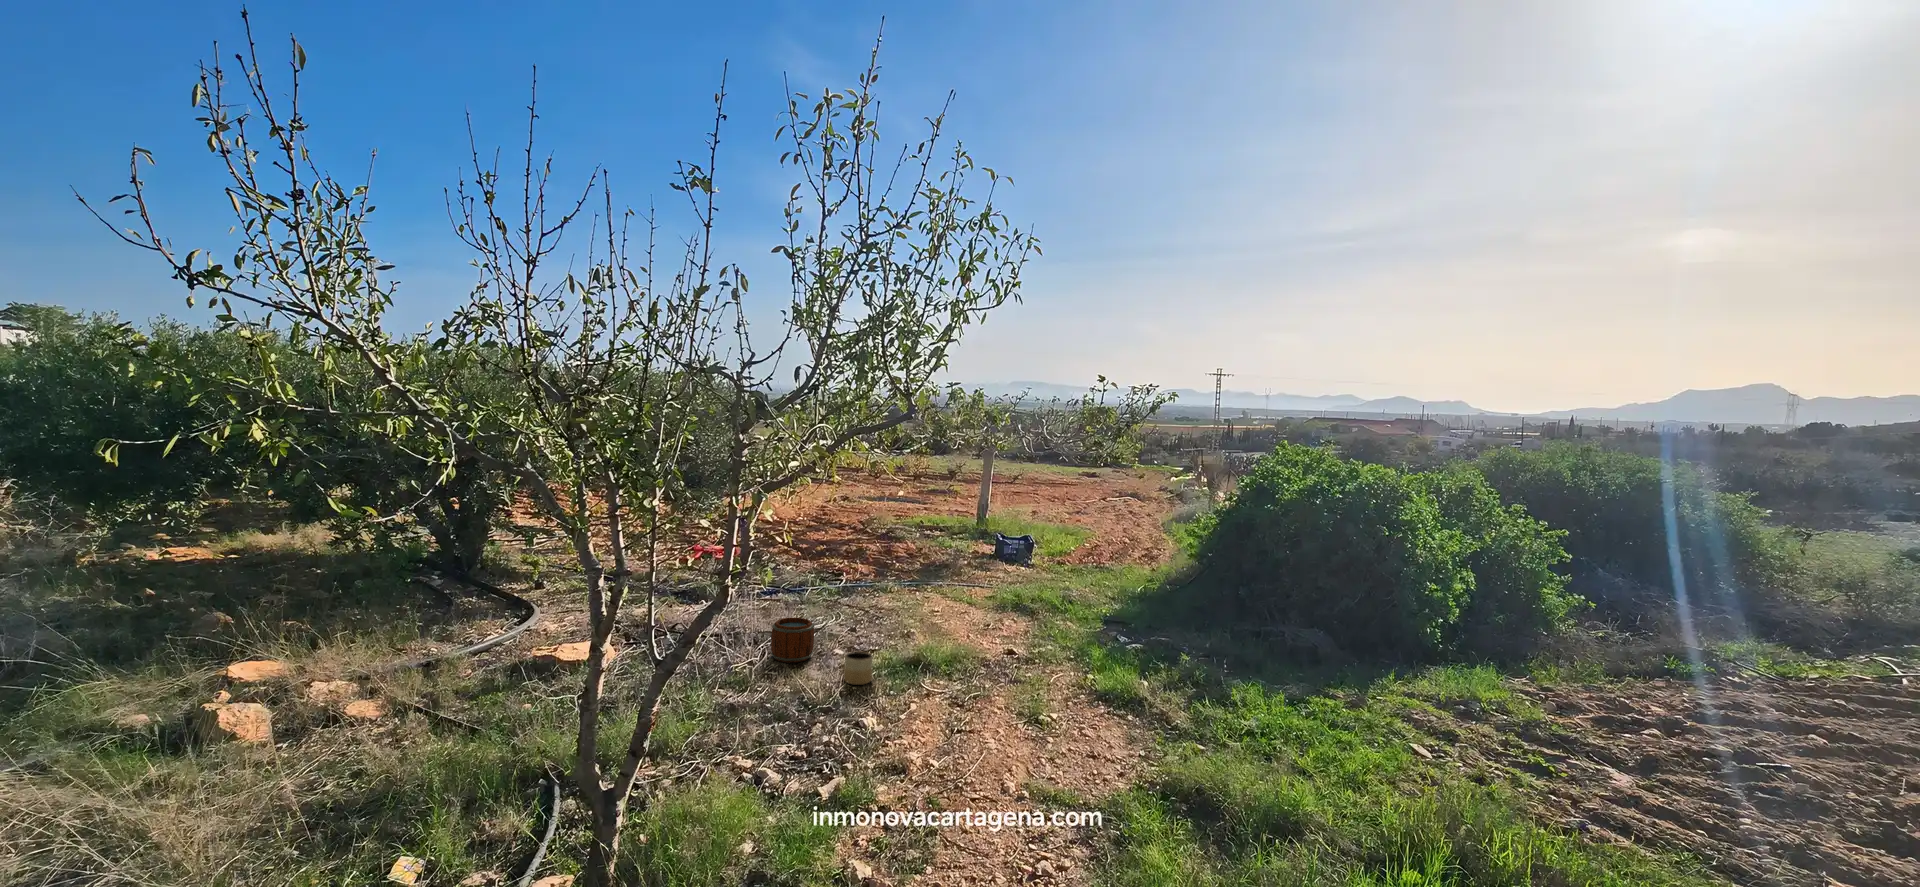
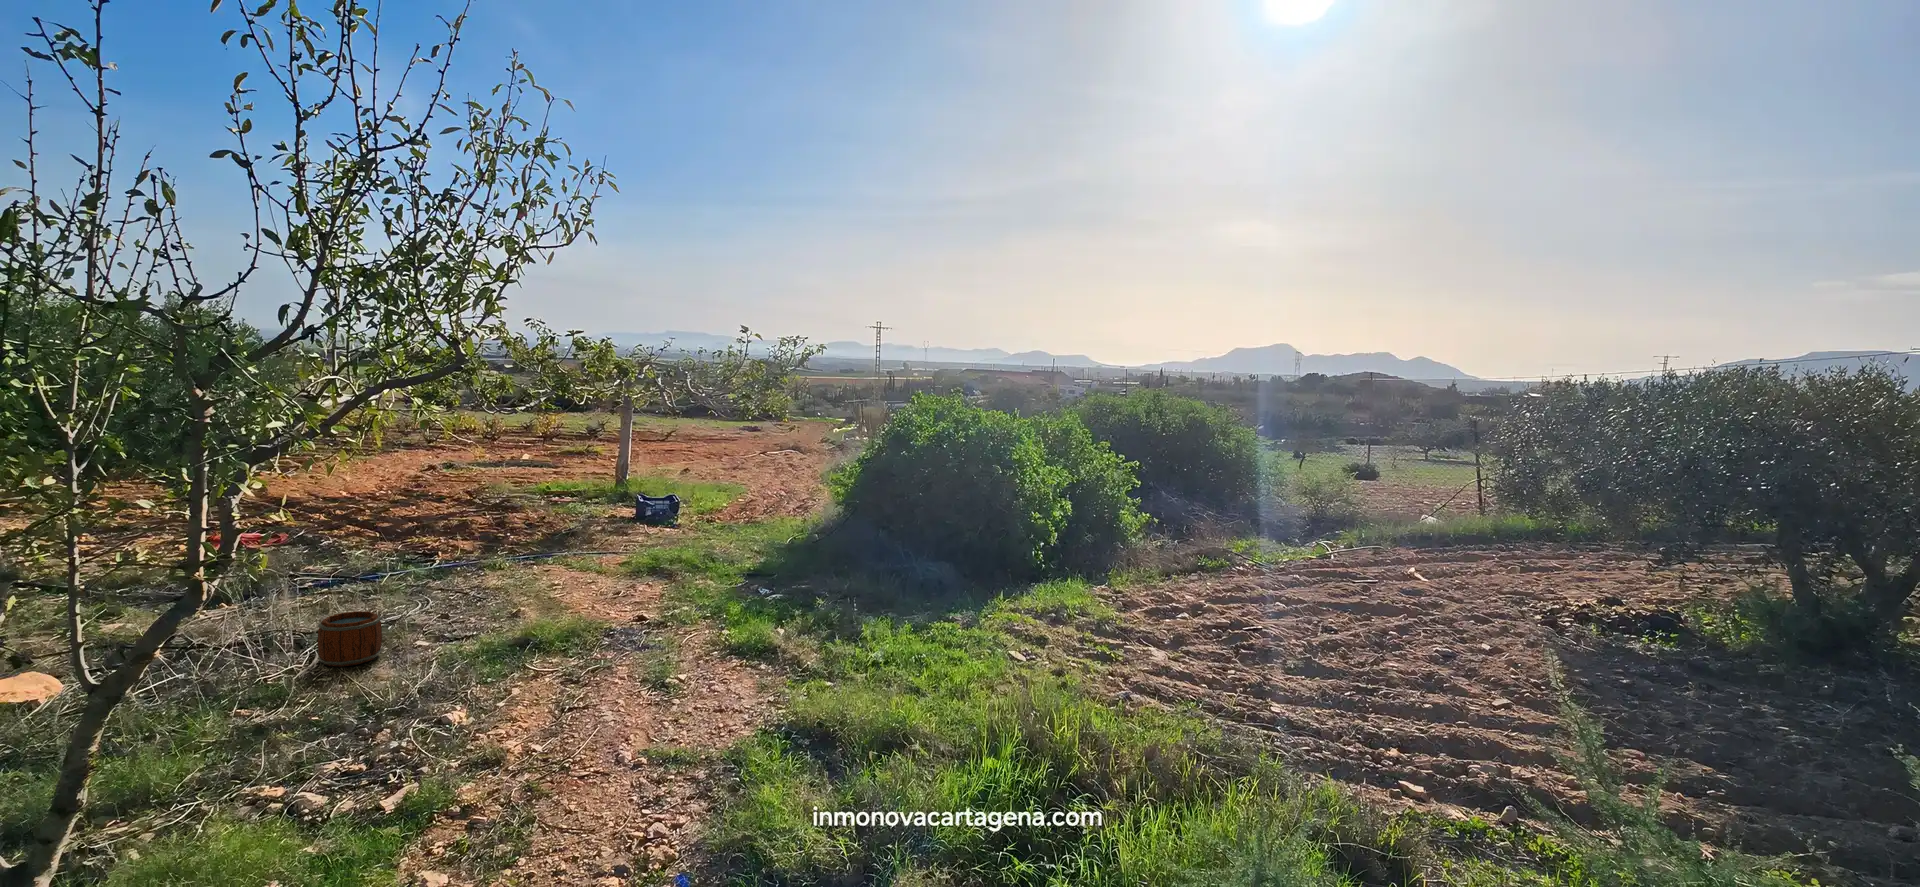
planter: present [844,651,873,685] -> none [424,641,463,680]

